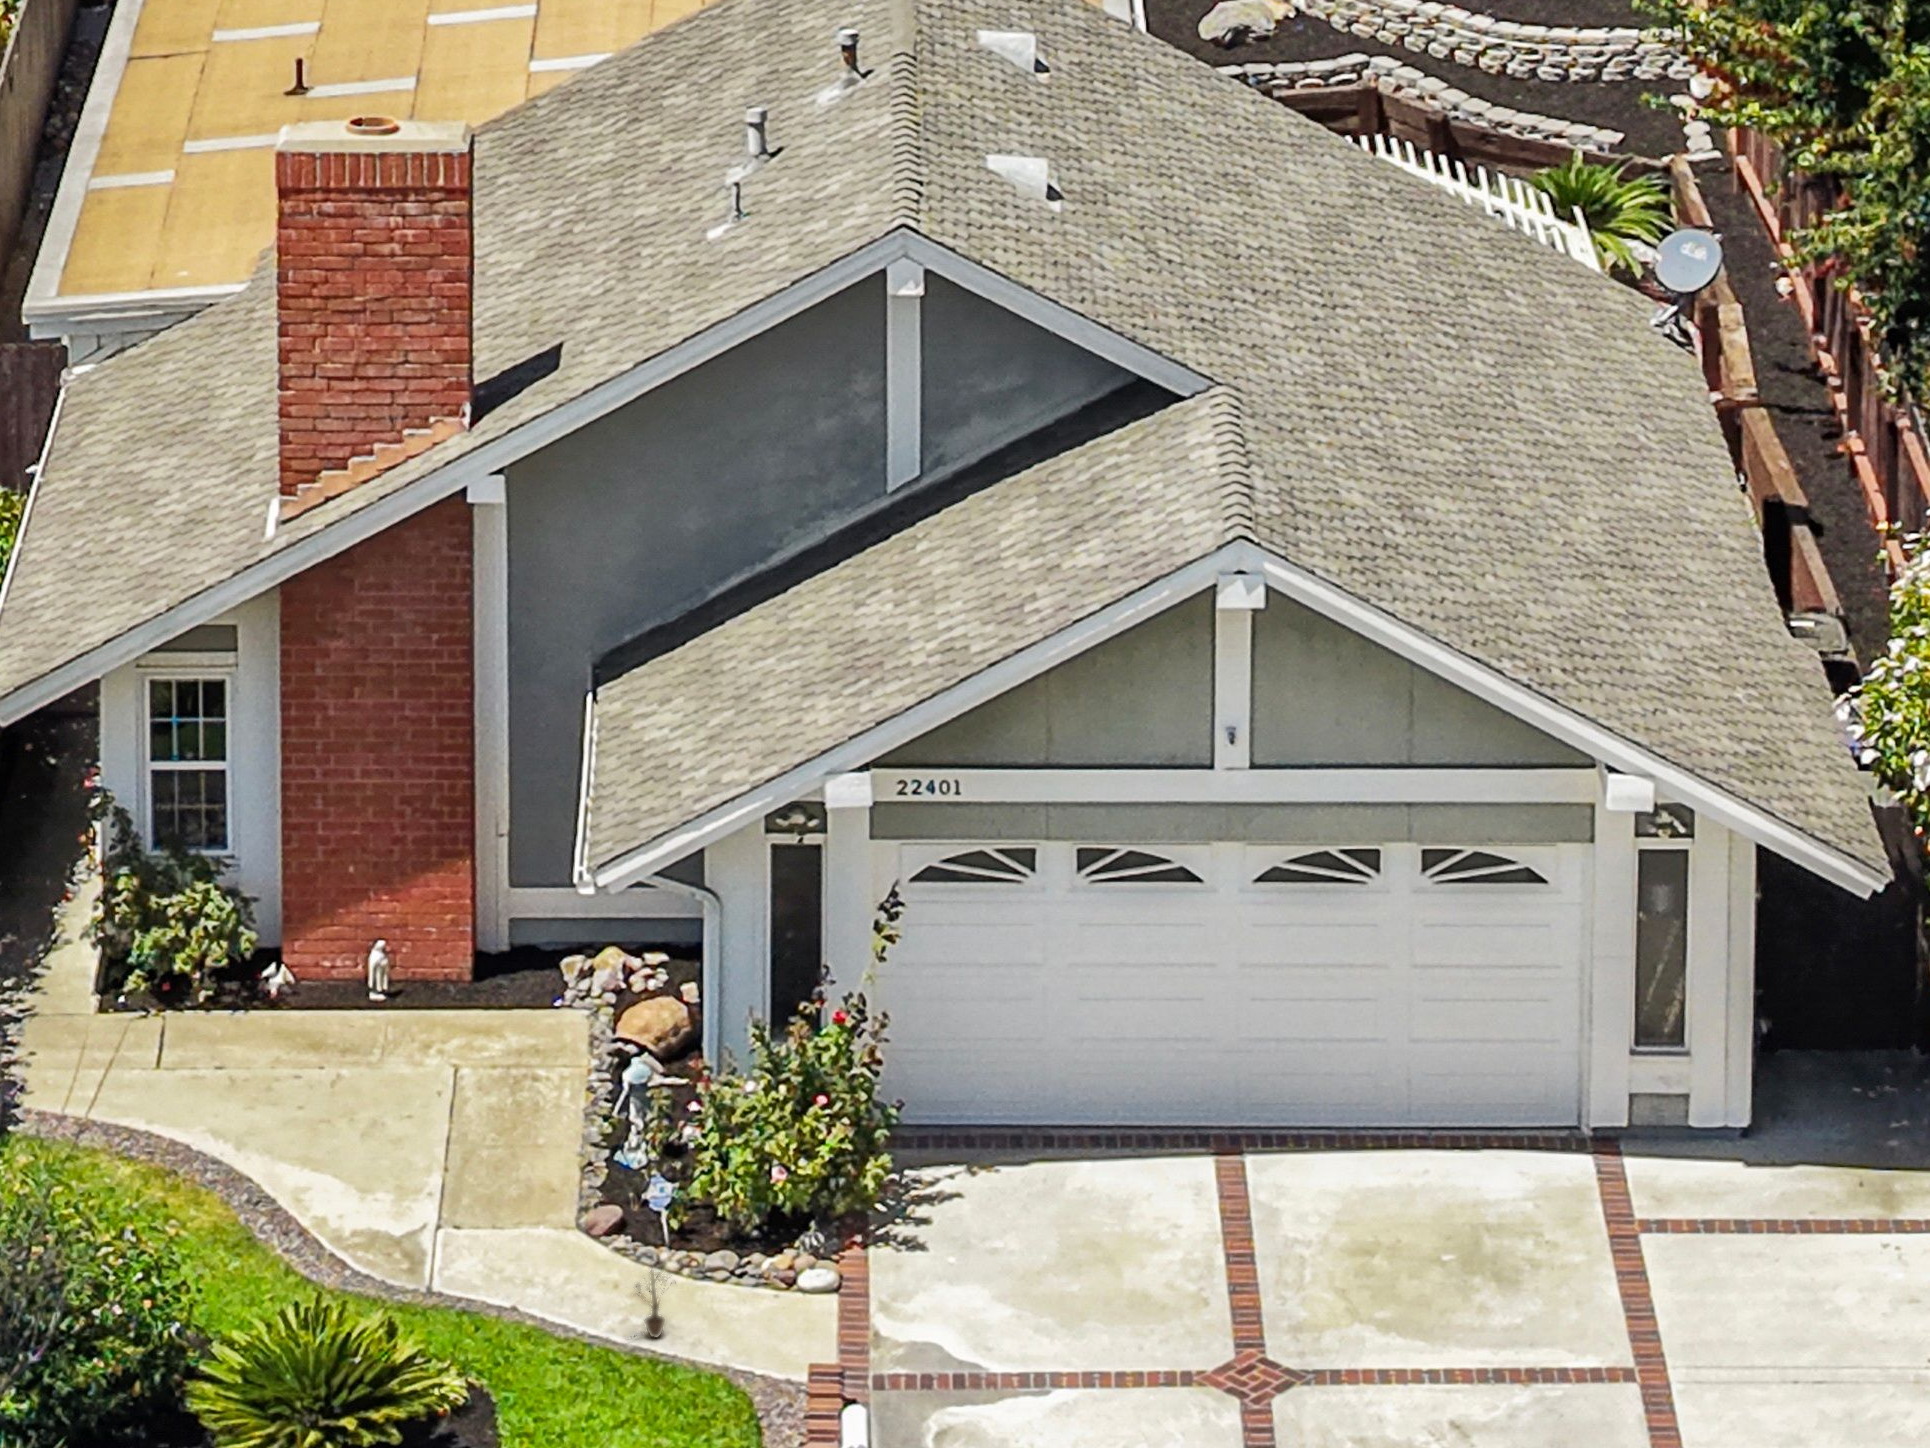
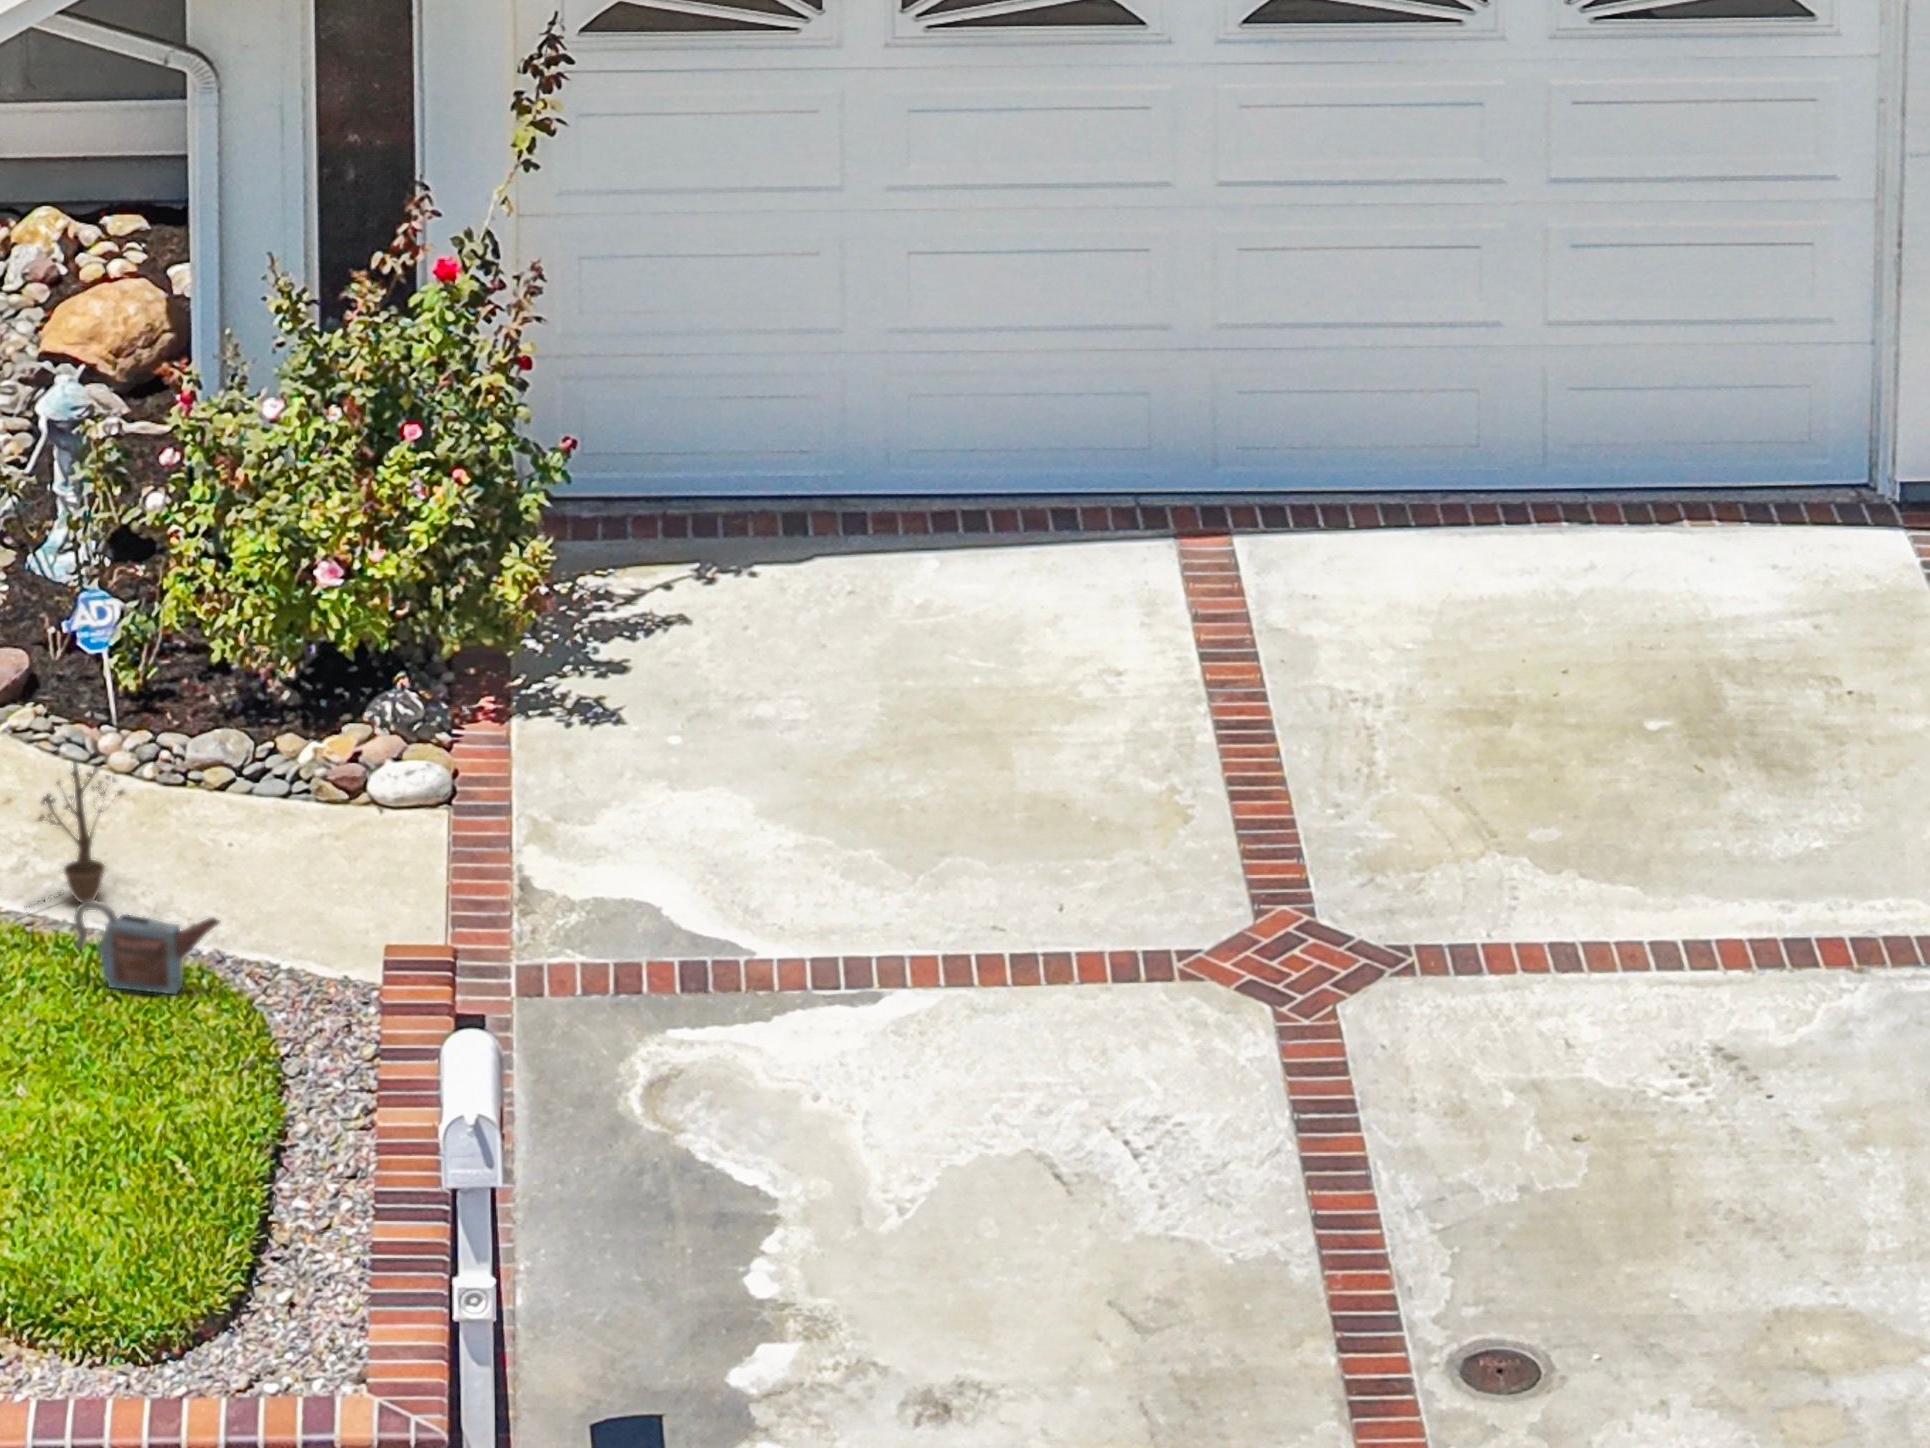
watering can: none [653,1337,726,1385] -> present [74,900,219,994]

